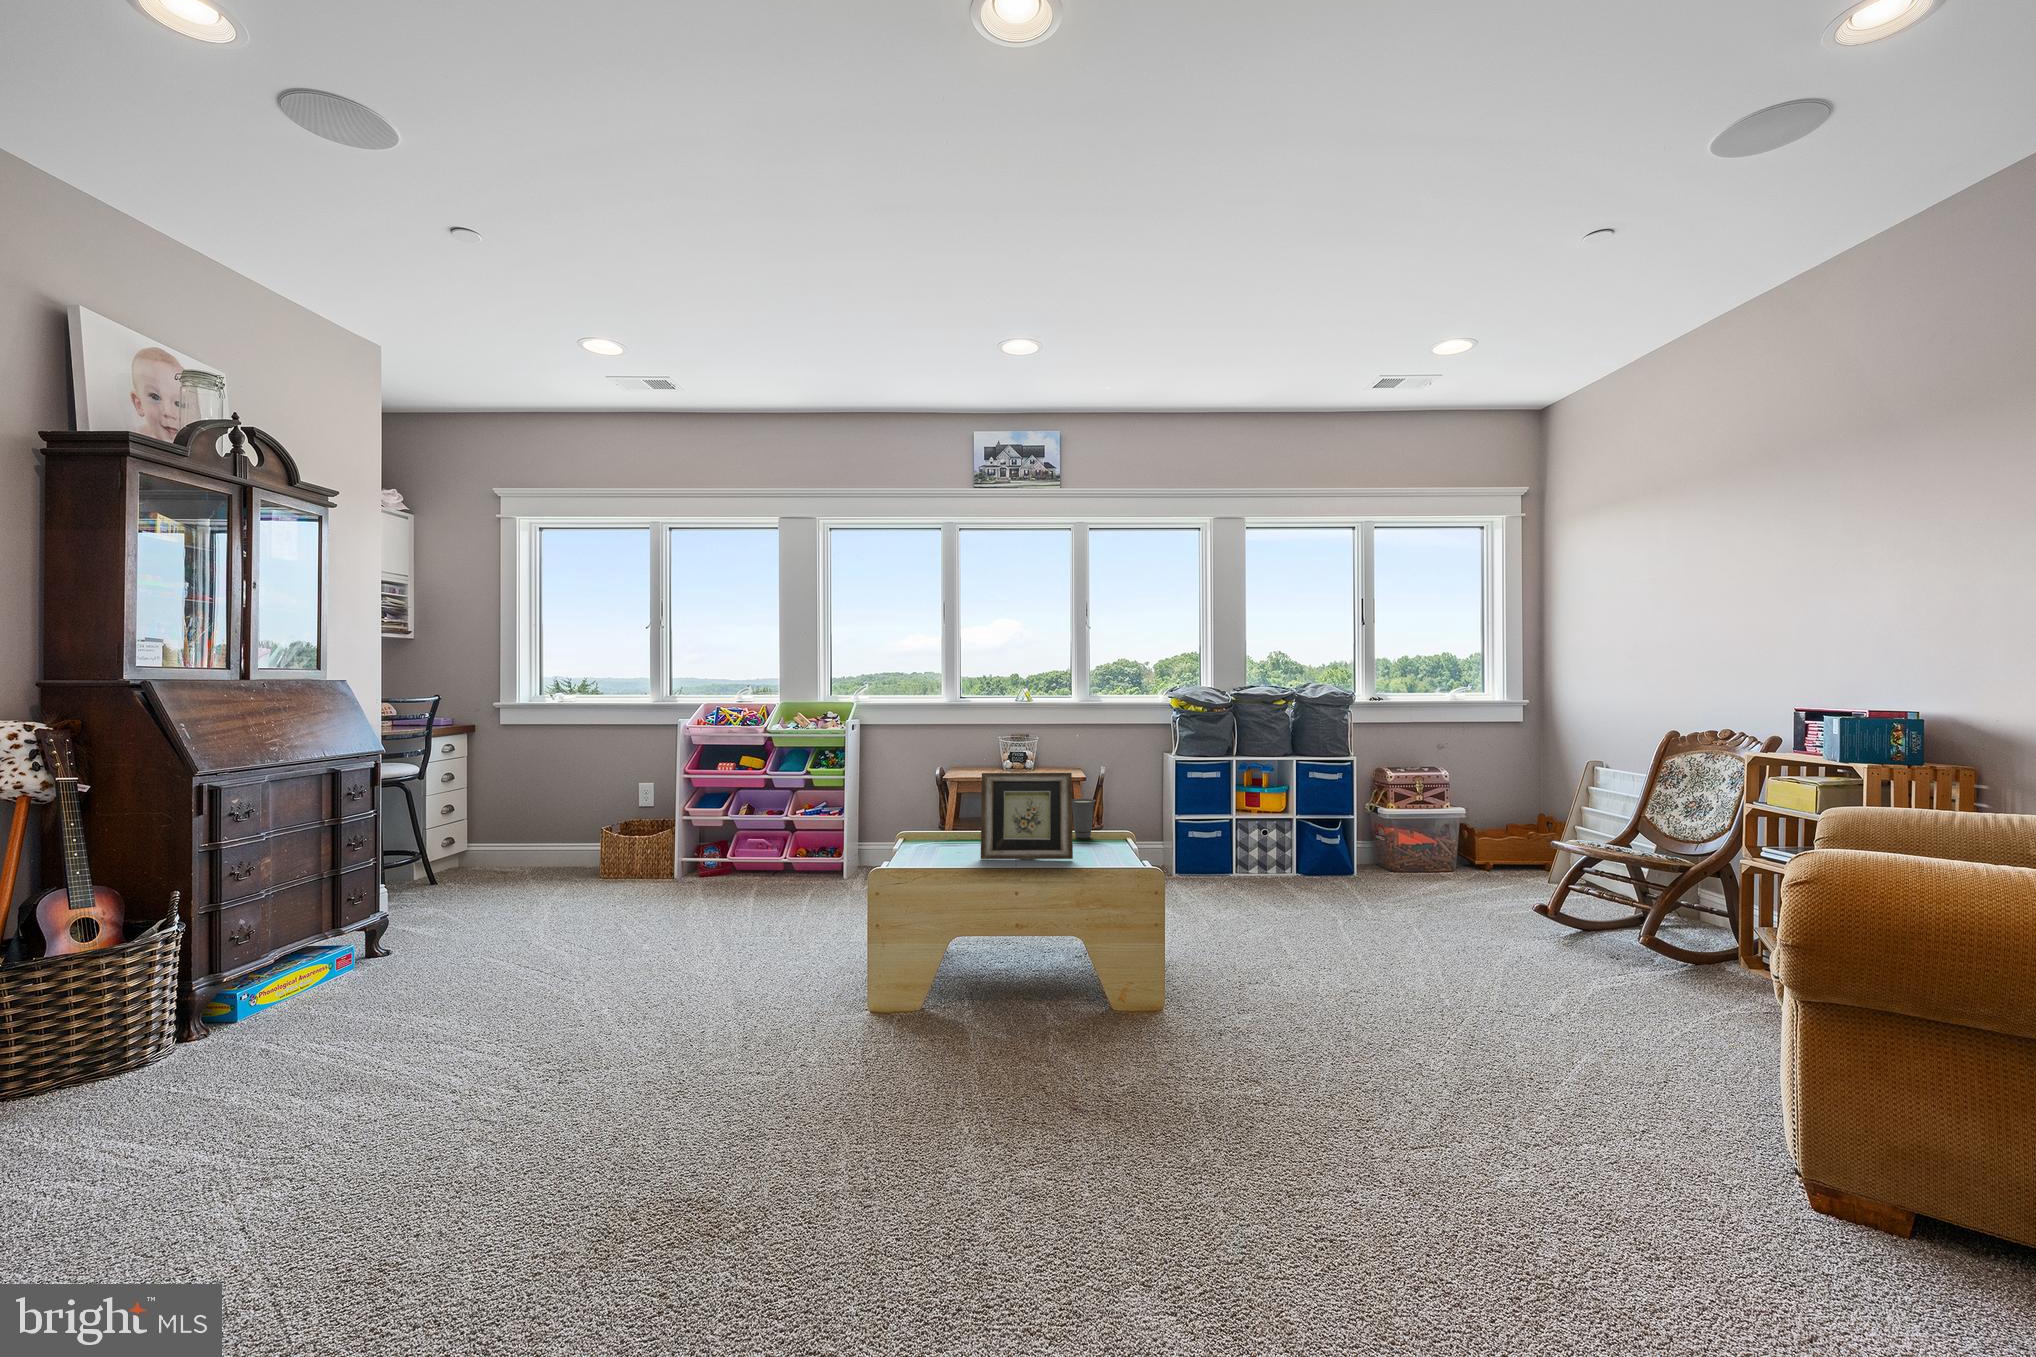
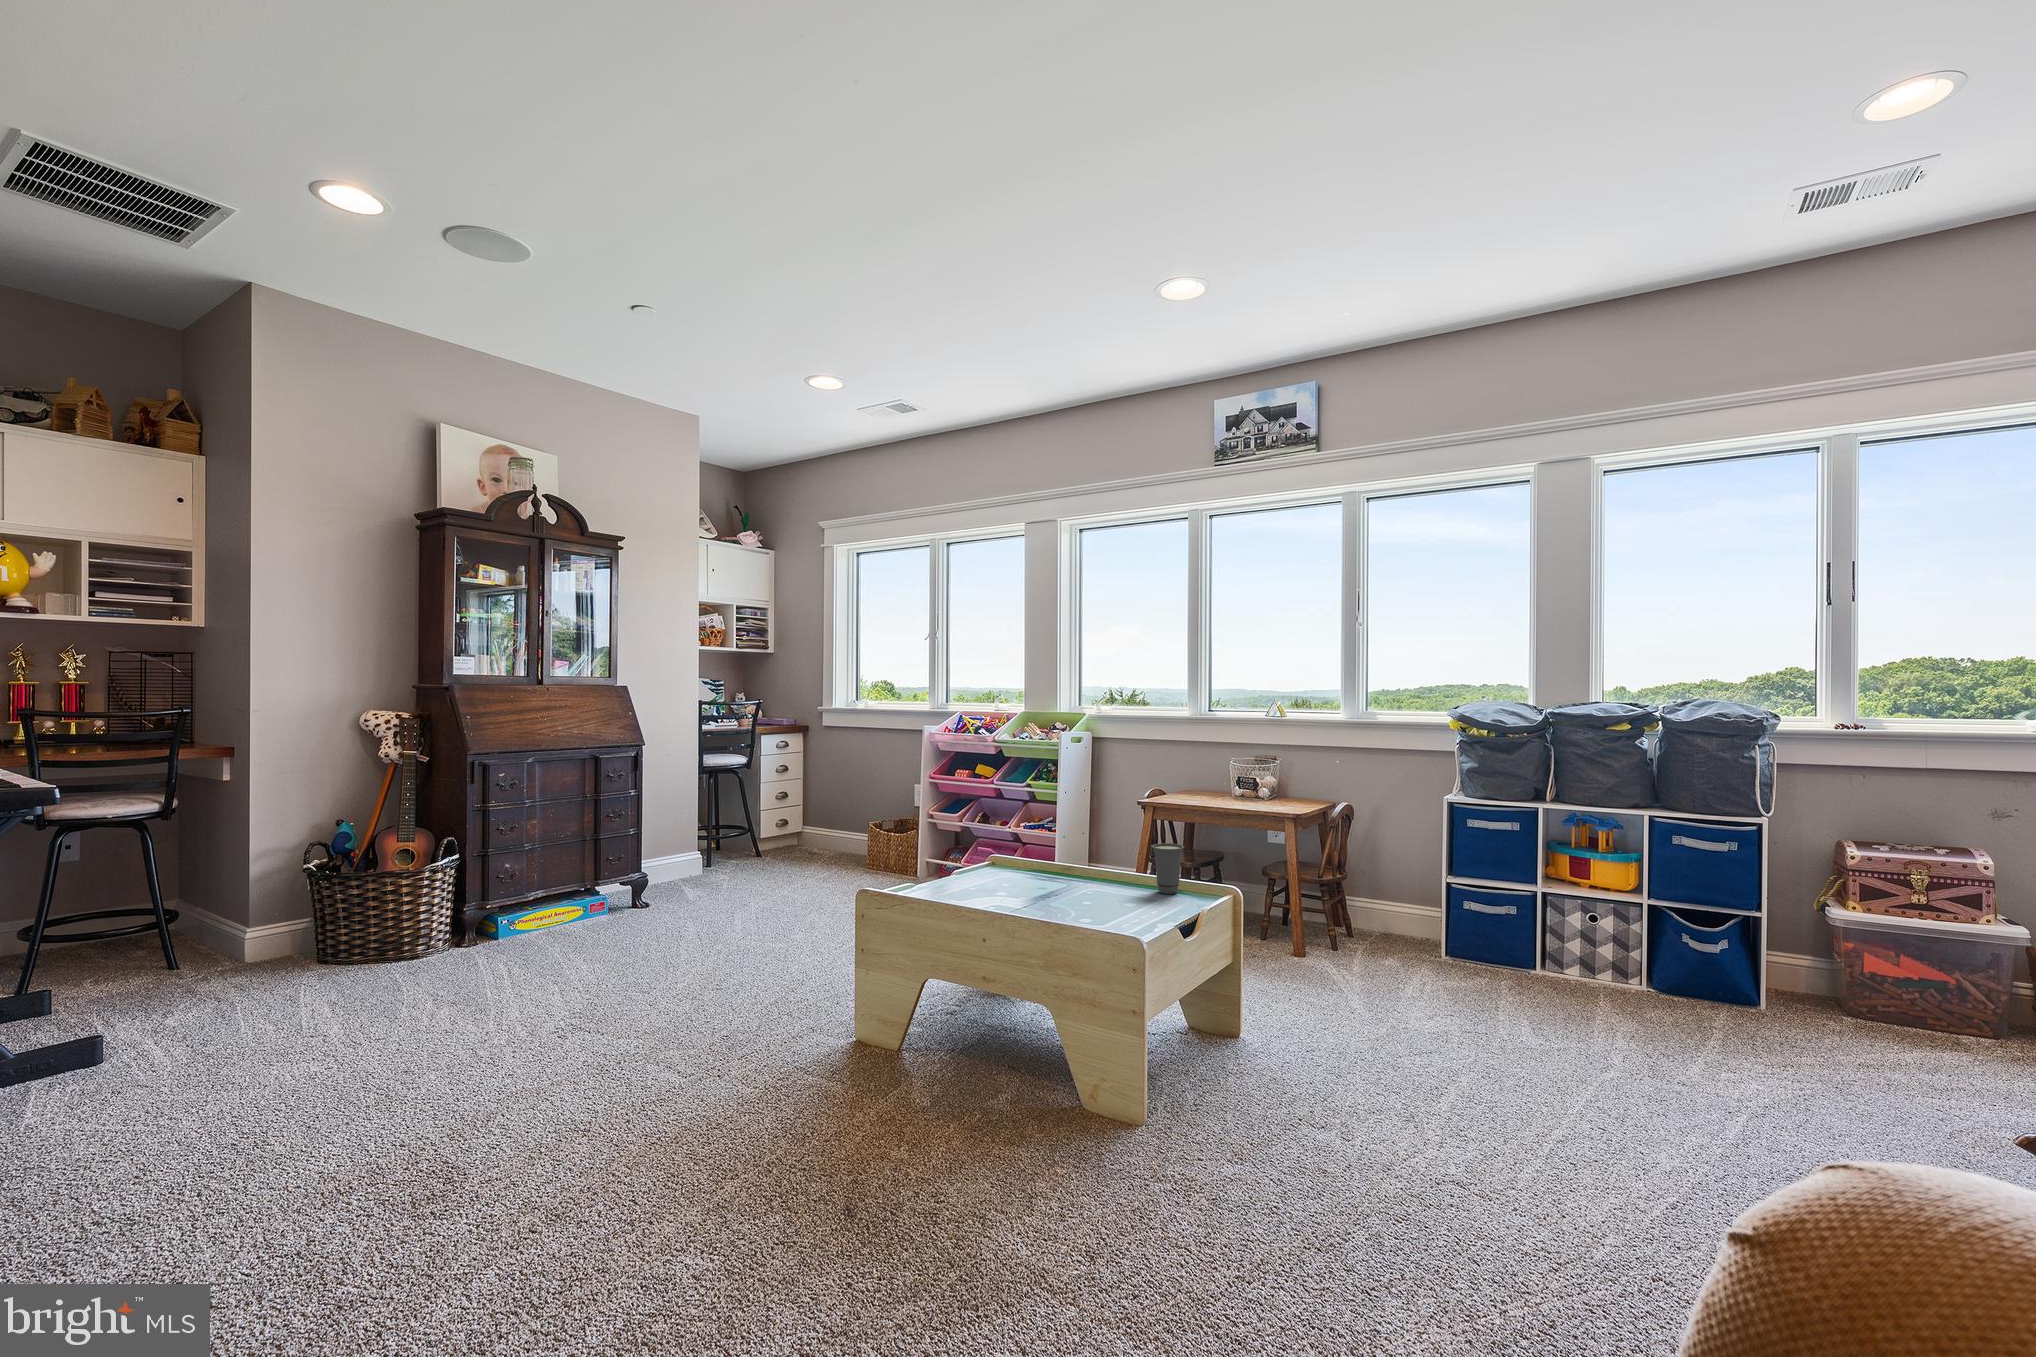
picture frame: present [981,773,1073,859] -> none [980,804,1085,918]

